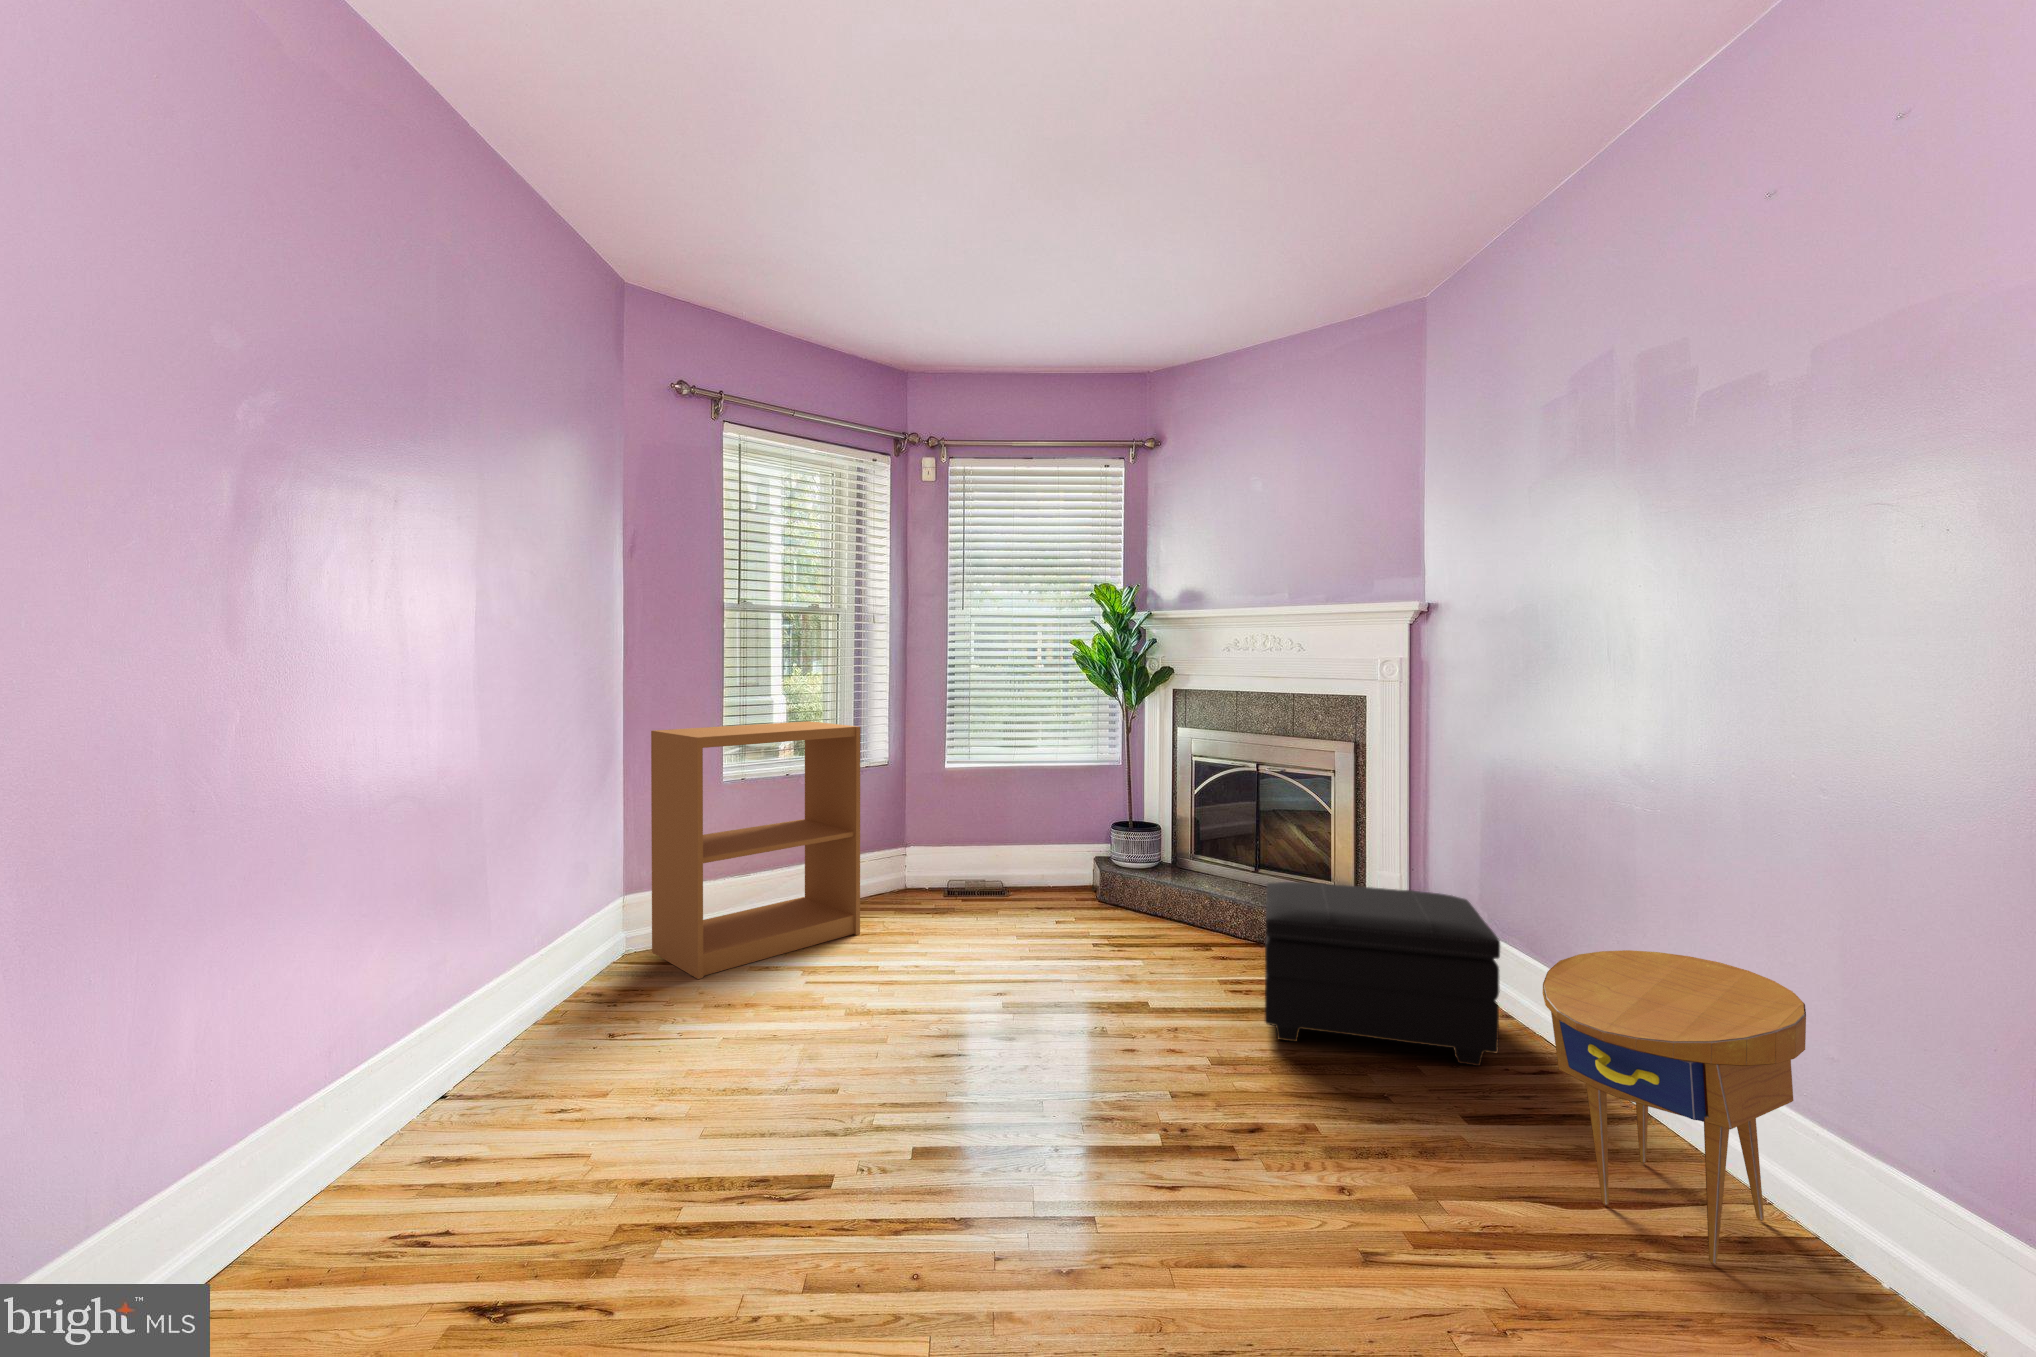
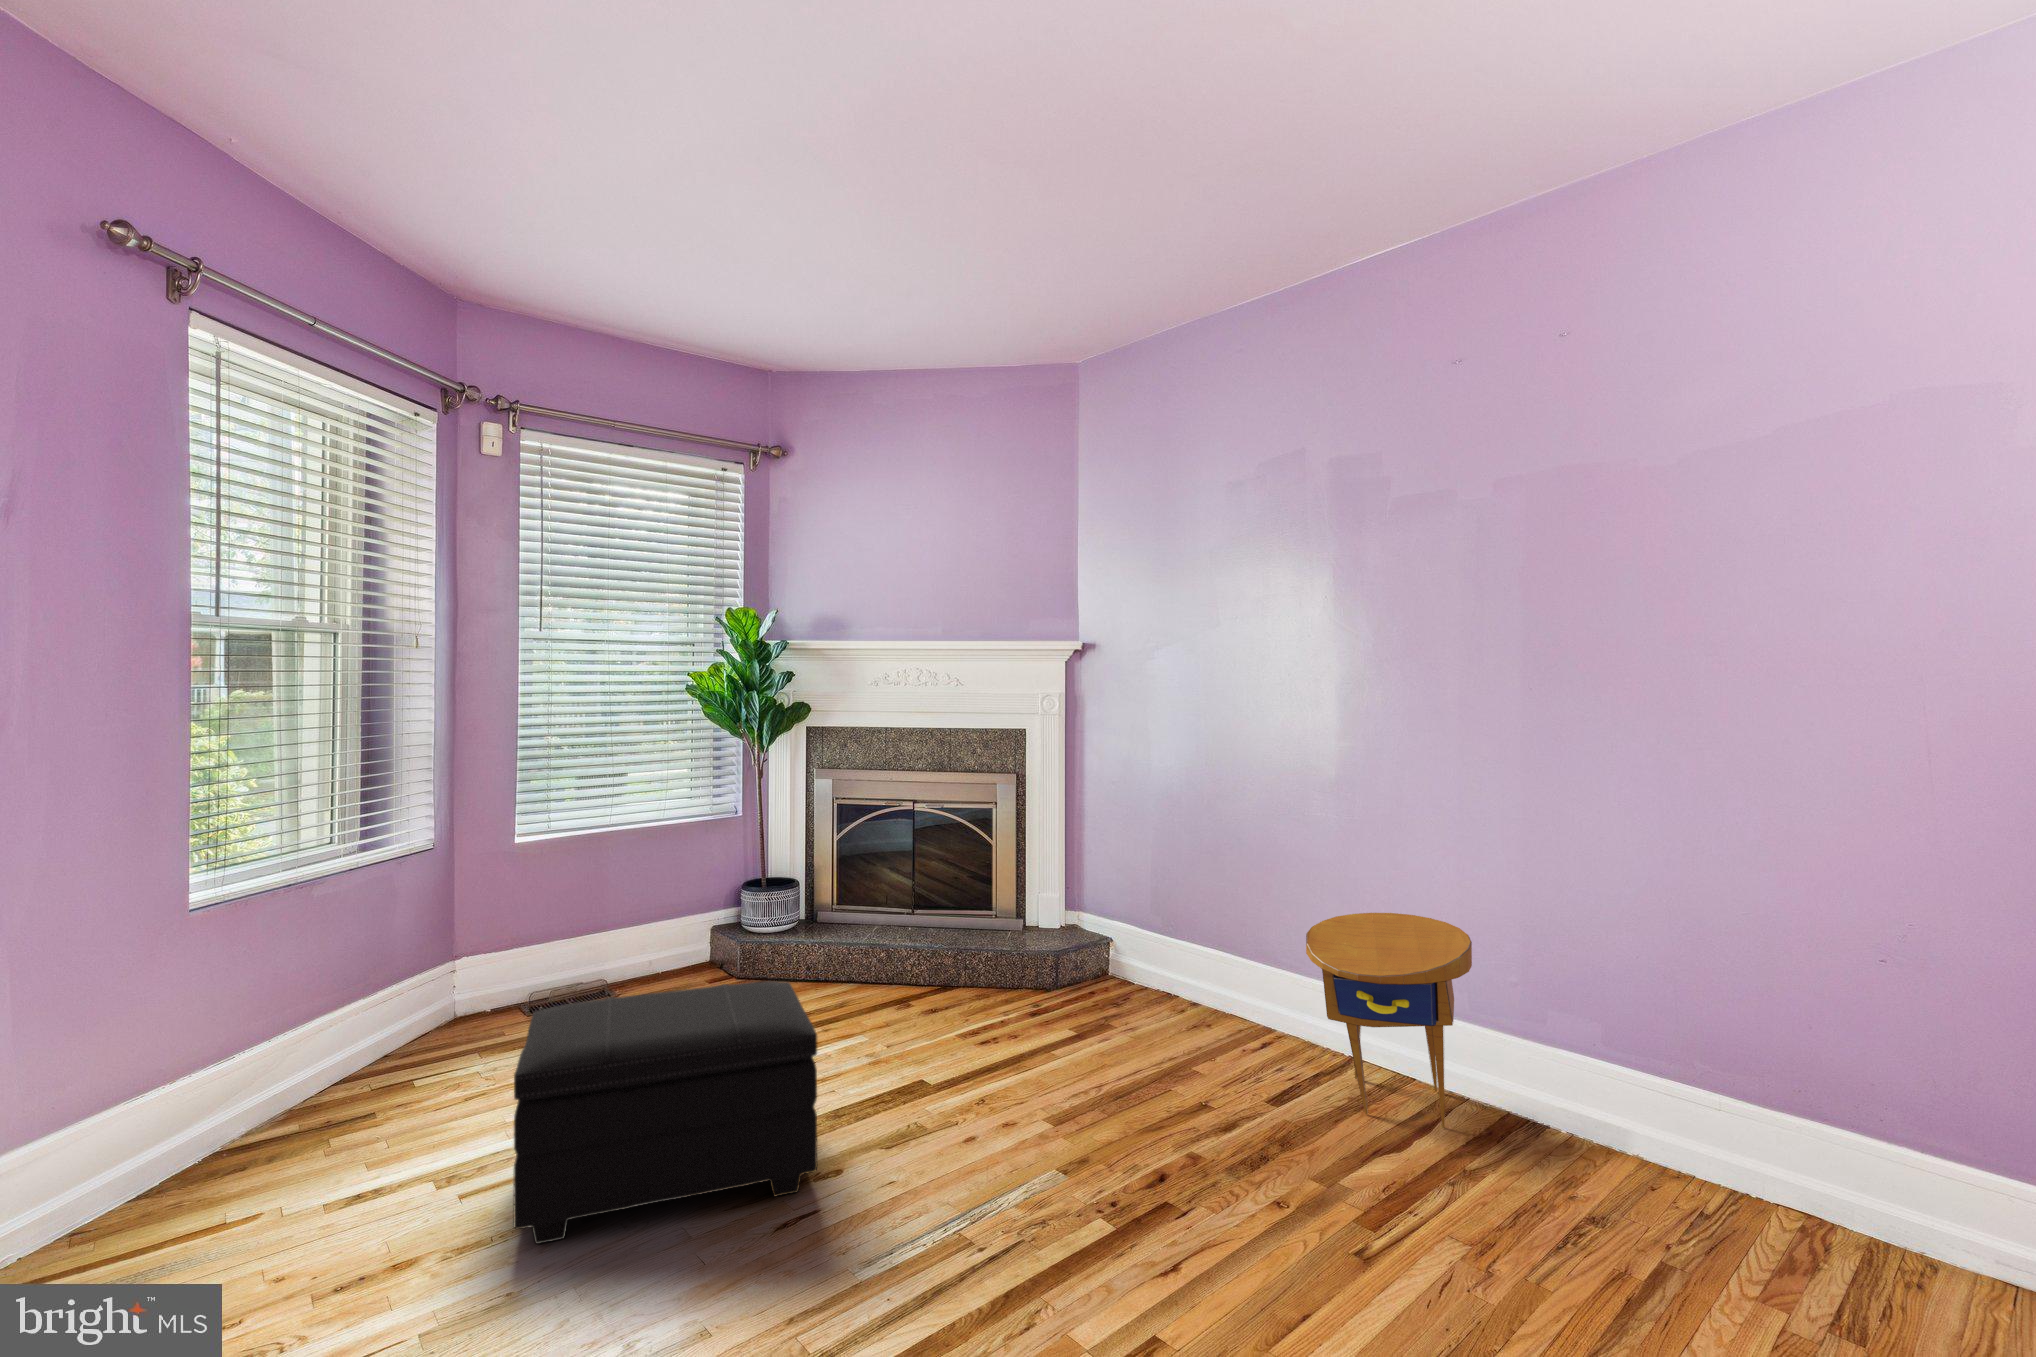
bookshelf: present [651,721,860,979] -> none [71,795,458,1236]
footstool: present [1265,882,1500,1066] -> present [514,981,817,1244]

